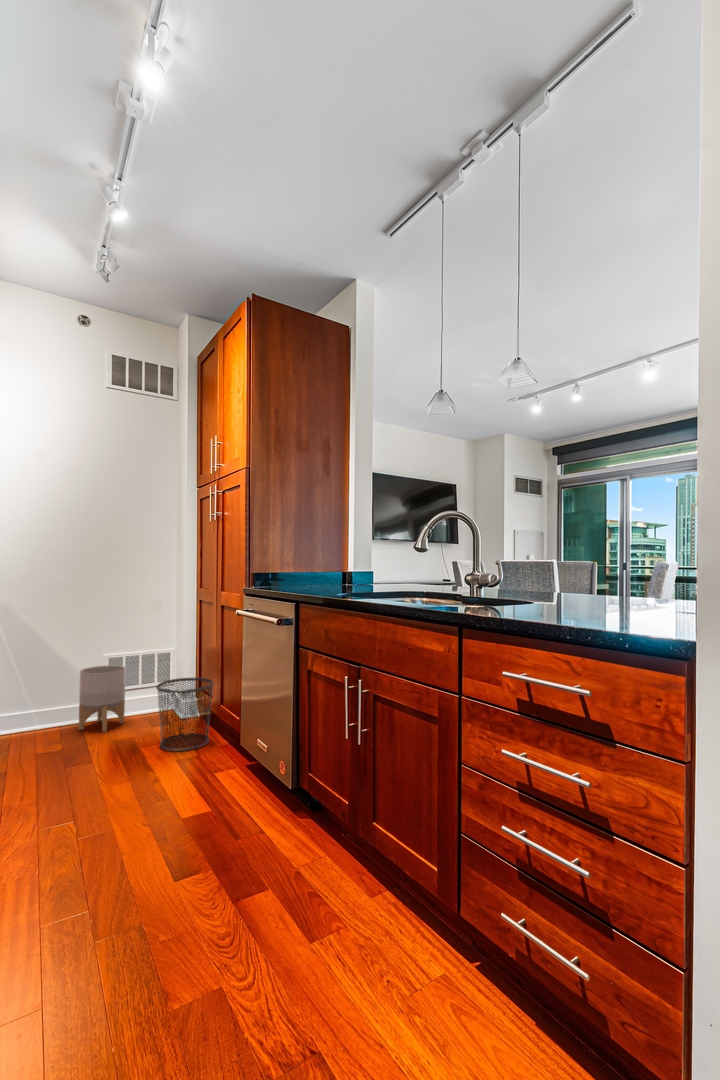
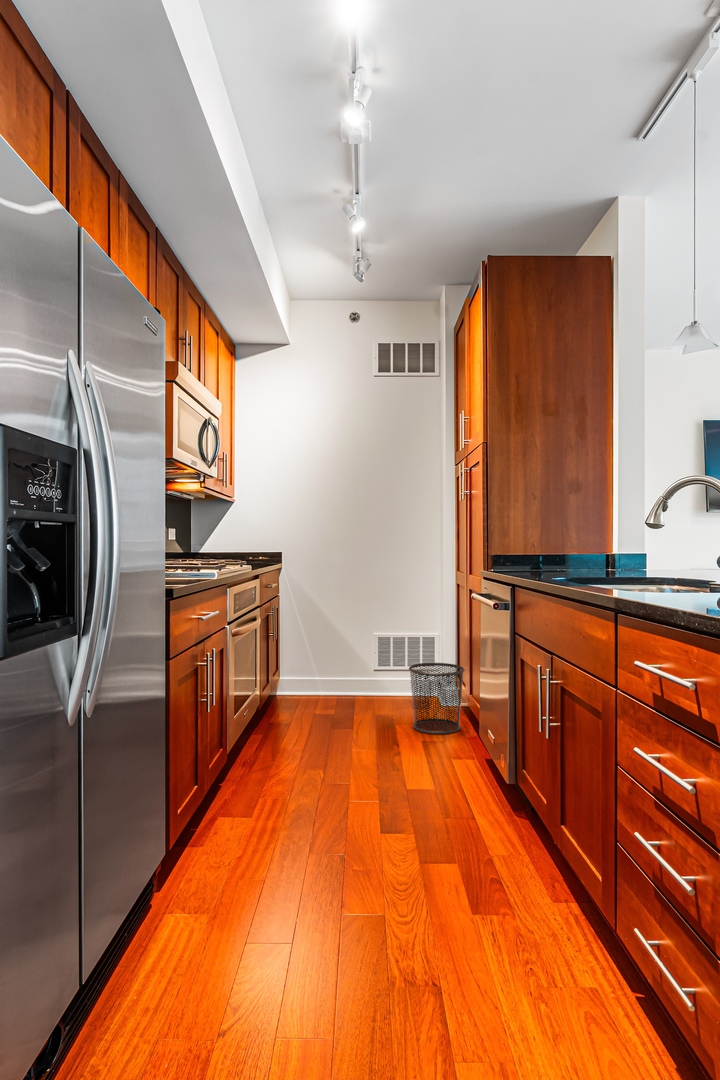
planter: present [79,665,125,732] -> none [352,645,391,706]

